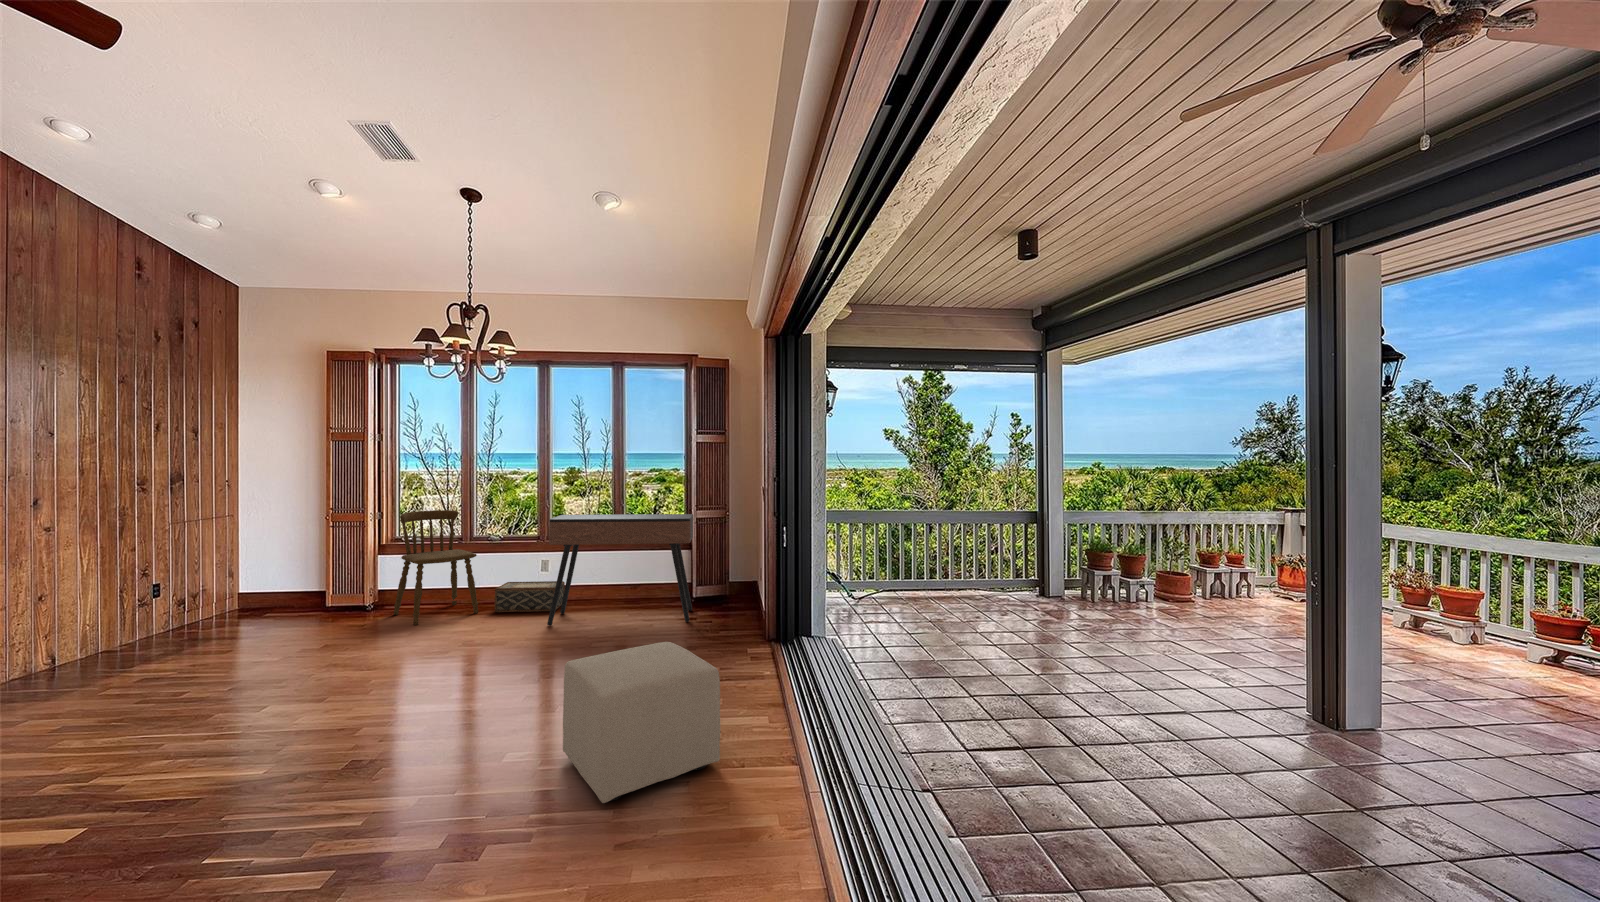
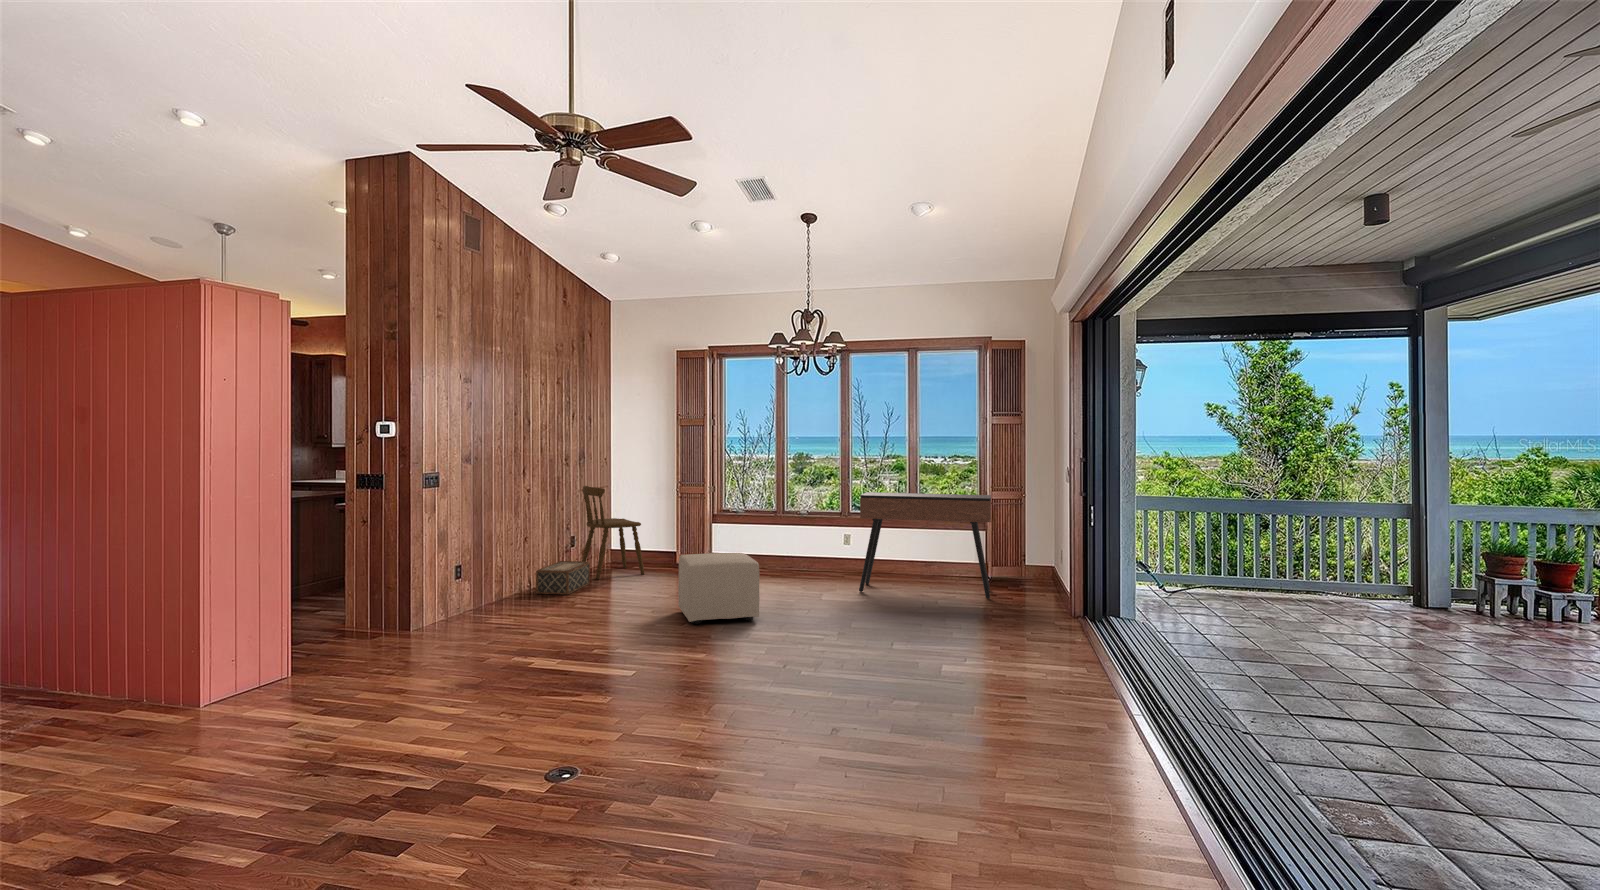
dining chair: present [394,510,478,625] -> present [582,486,644,579]
woven basket: present [495,581,565,612] -> present [536,561,590,595]
ottoman: present [563,642,720,803] -> present [678,553,760,624]

